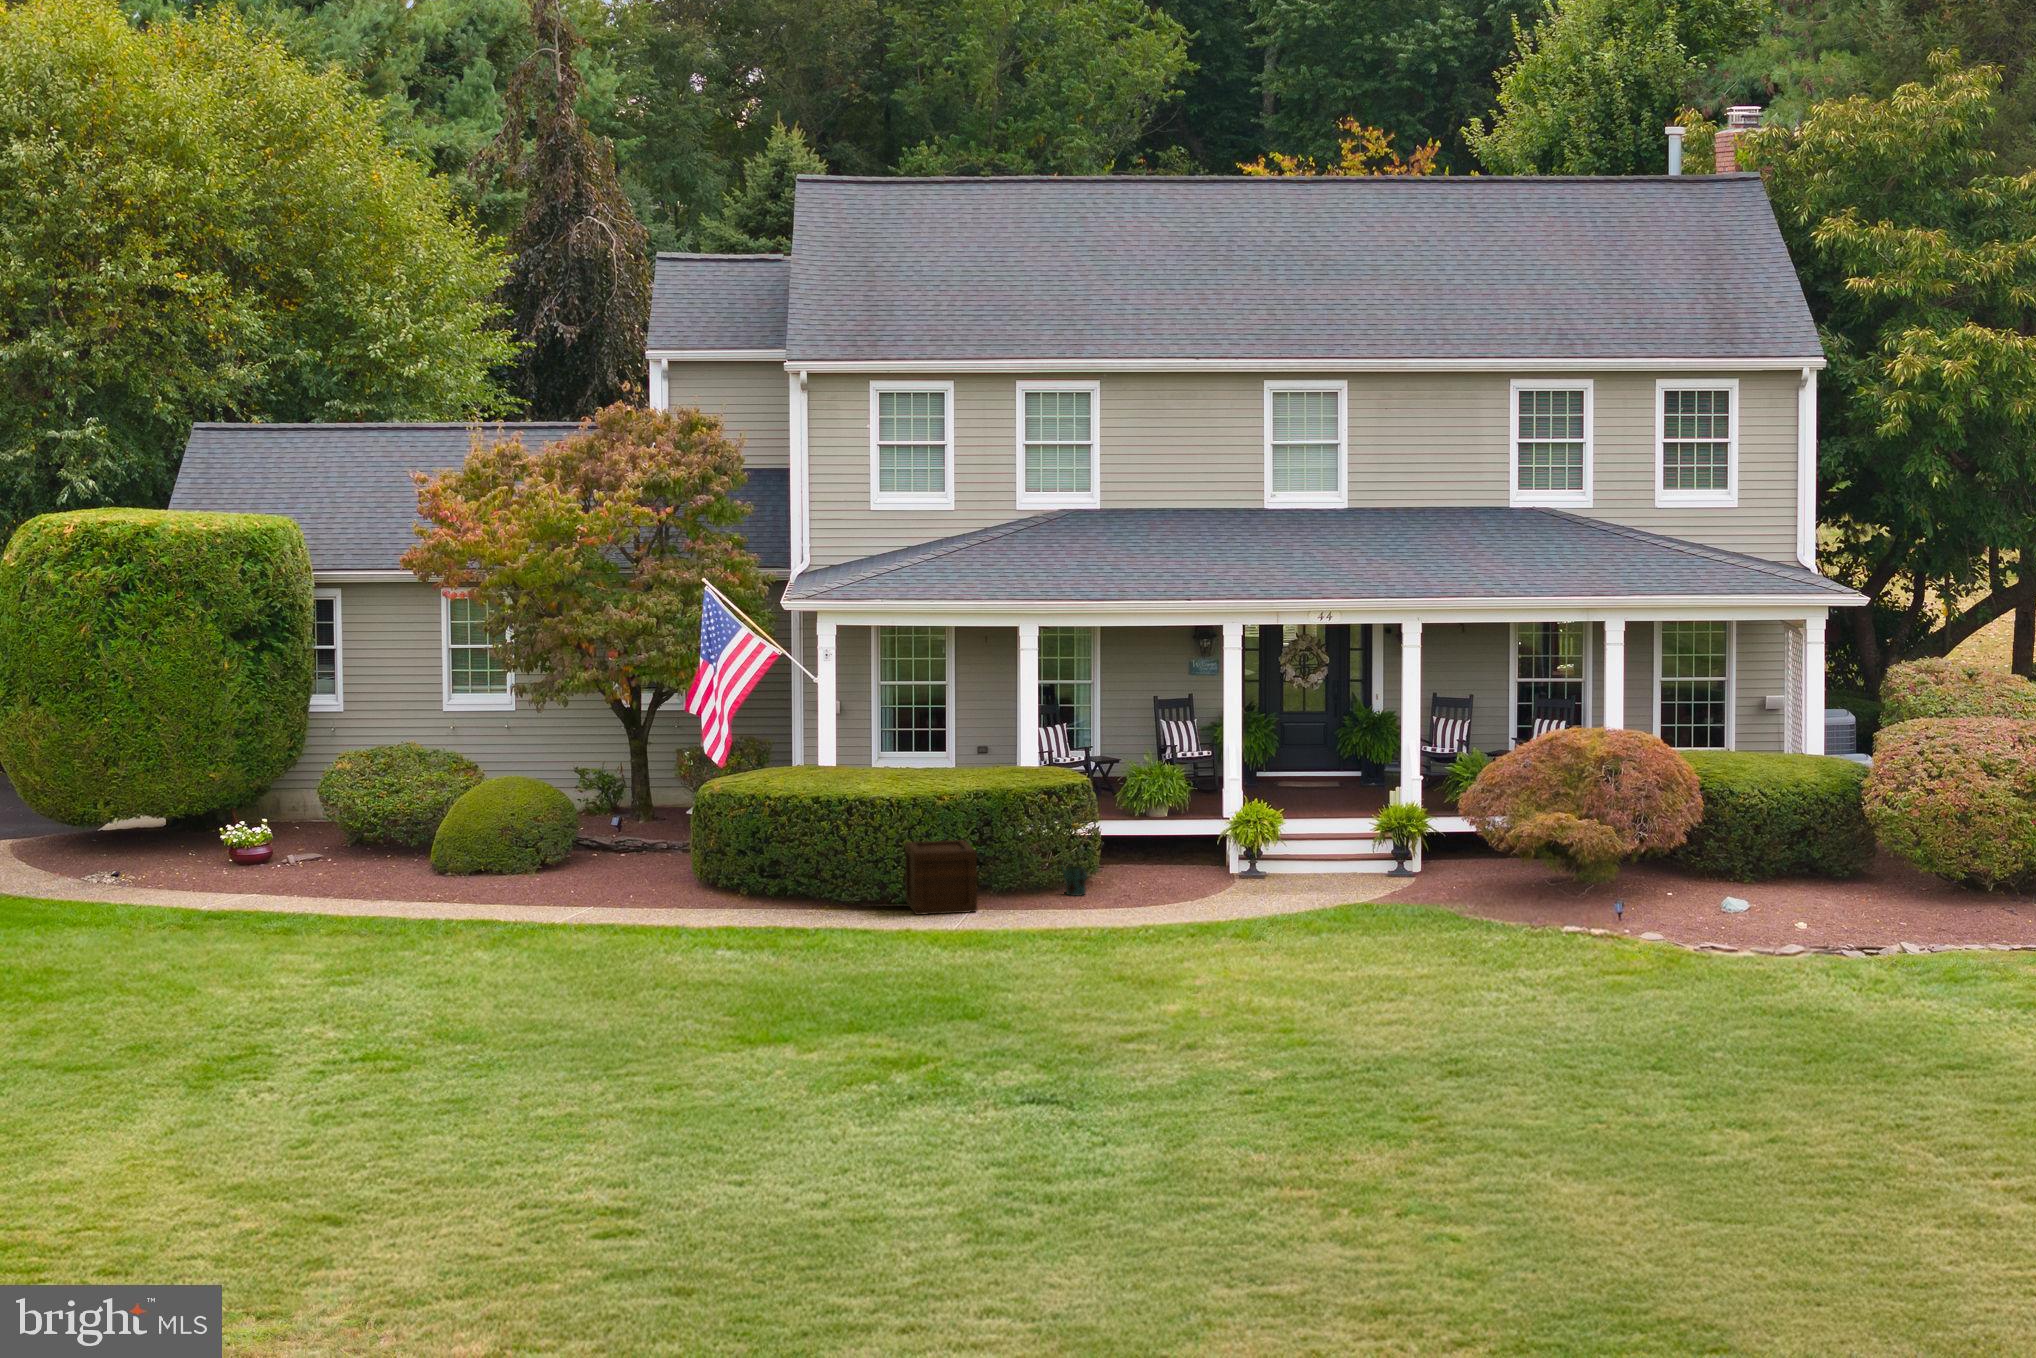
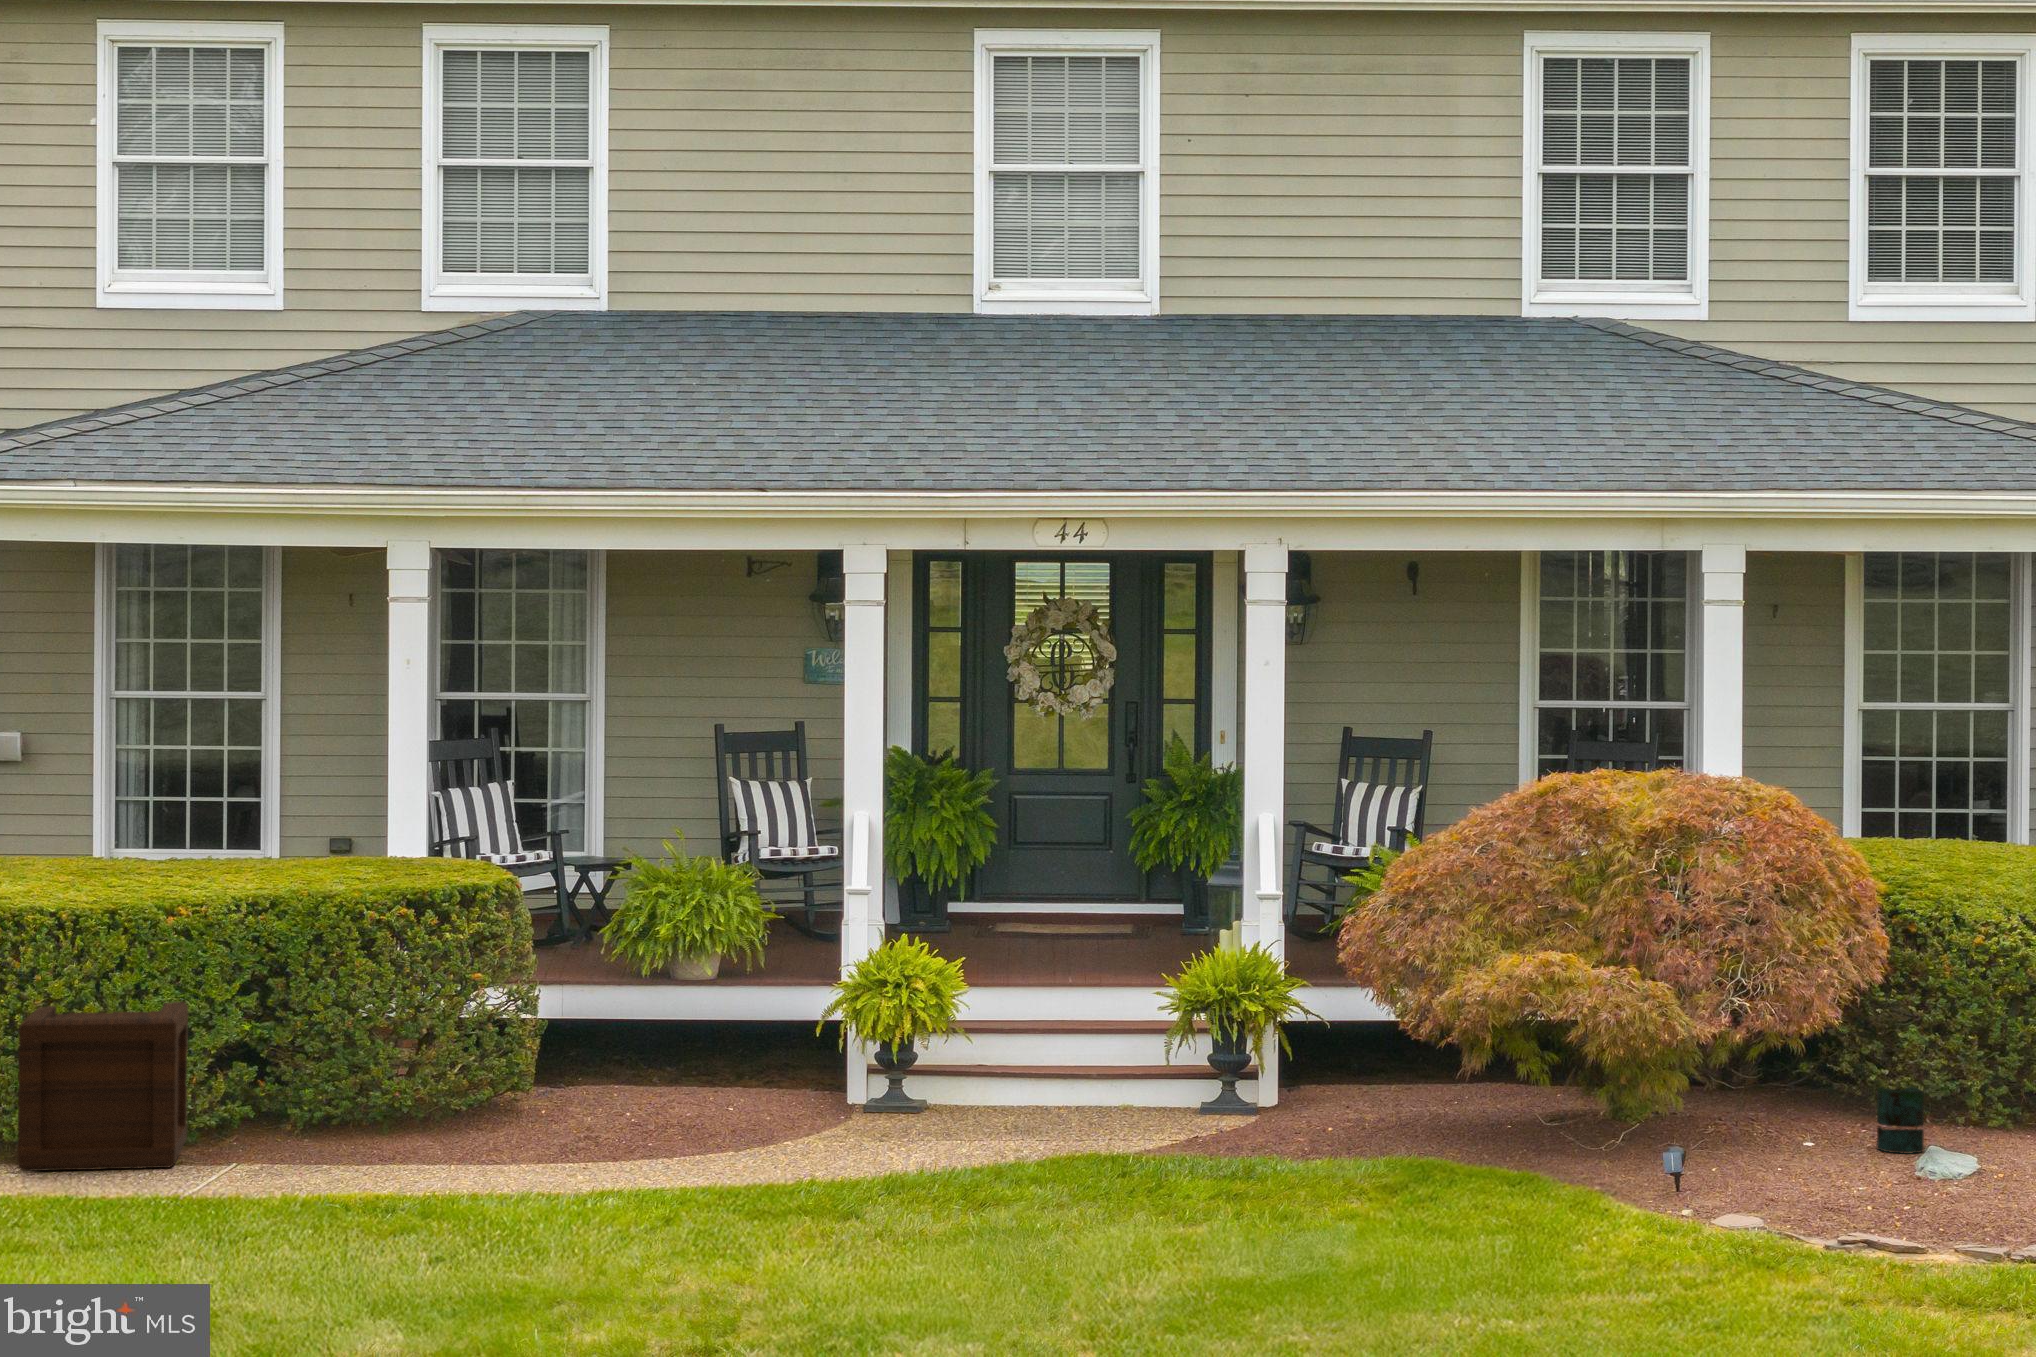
watering can: present [1058,860,1088,896] -> present [1877,1085,1924,1154]

